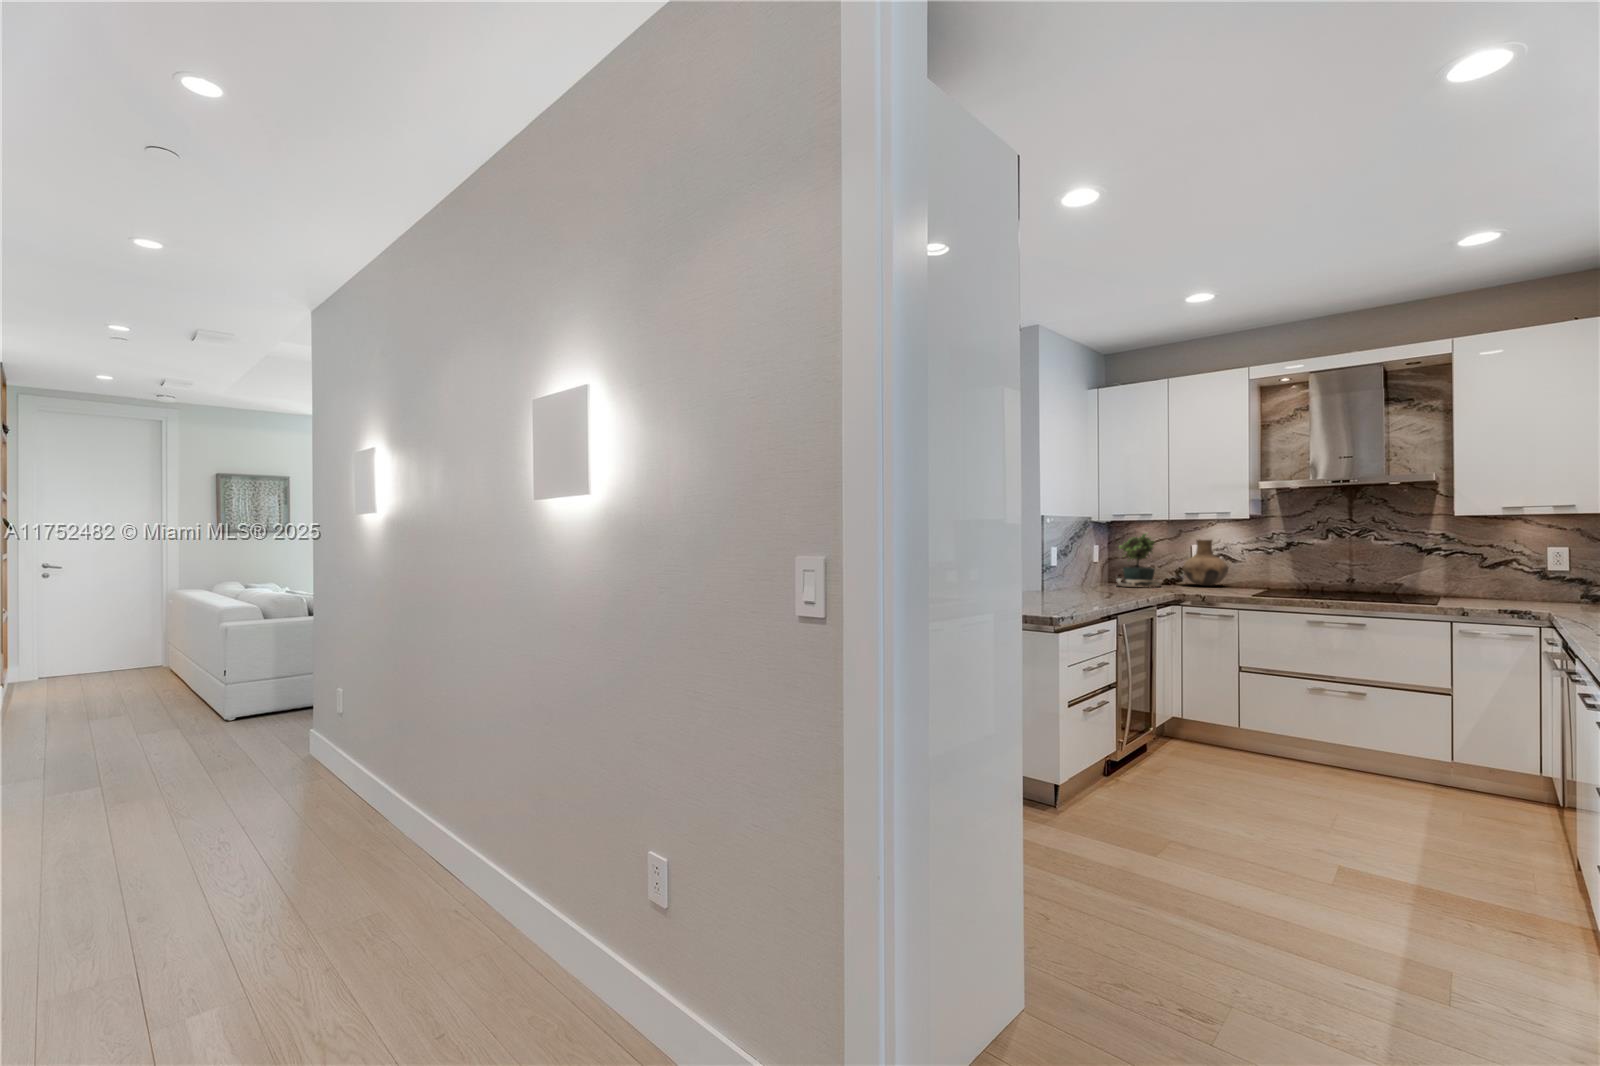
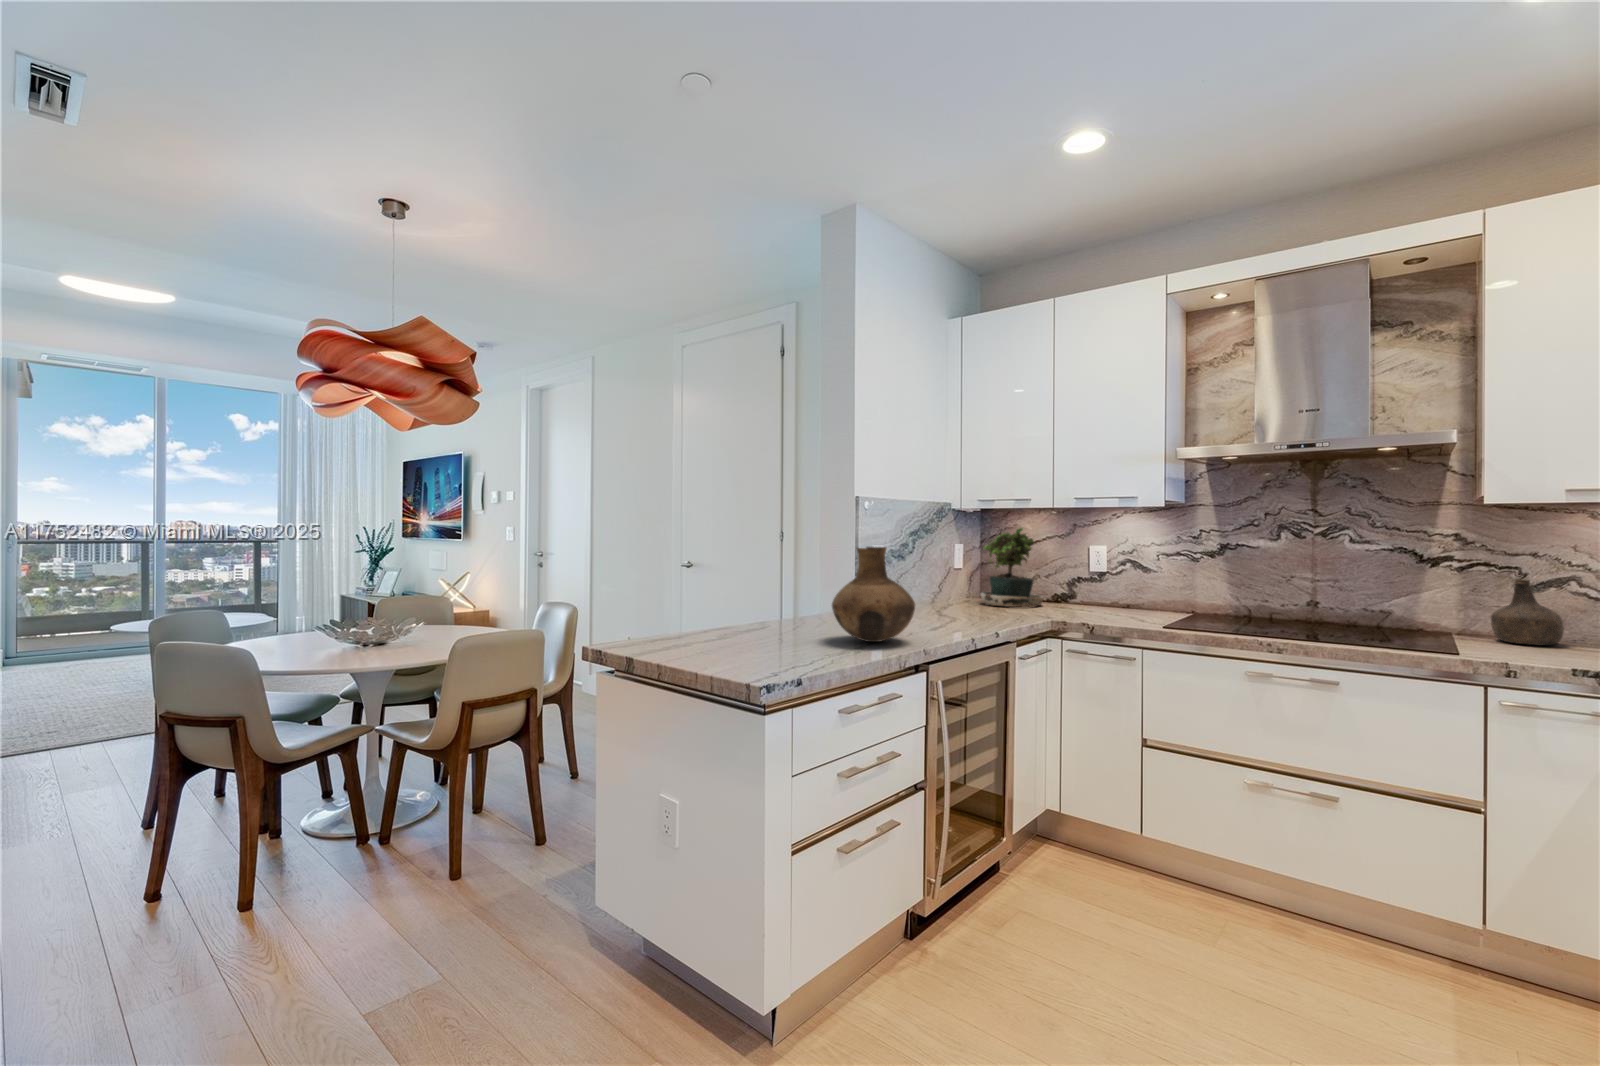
vase: present [1183,540,1229,586] -> present [832,547,915,642]
bottle: none [1464,561,1507,601] -> present [1491,579,1564,645]

